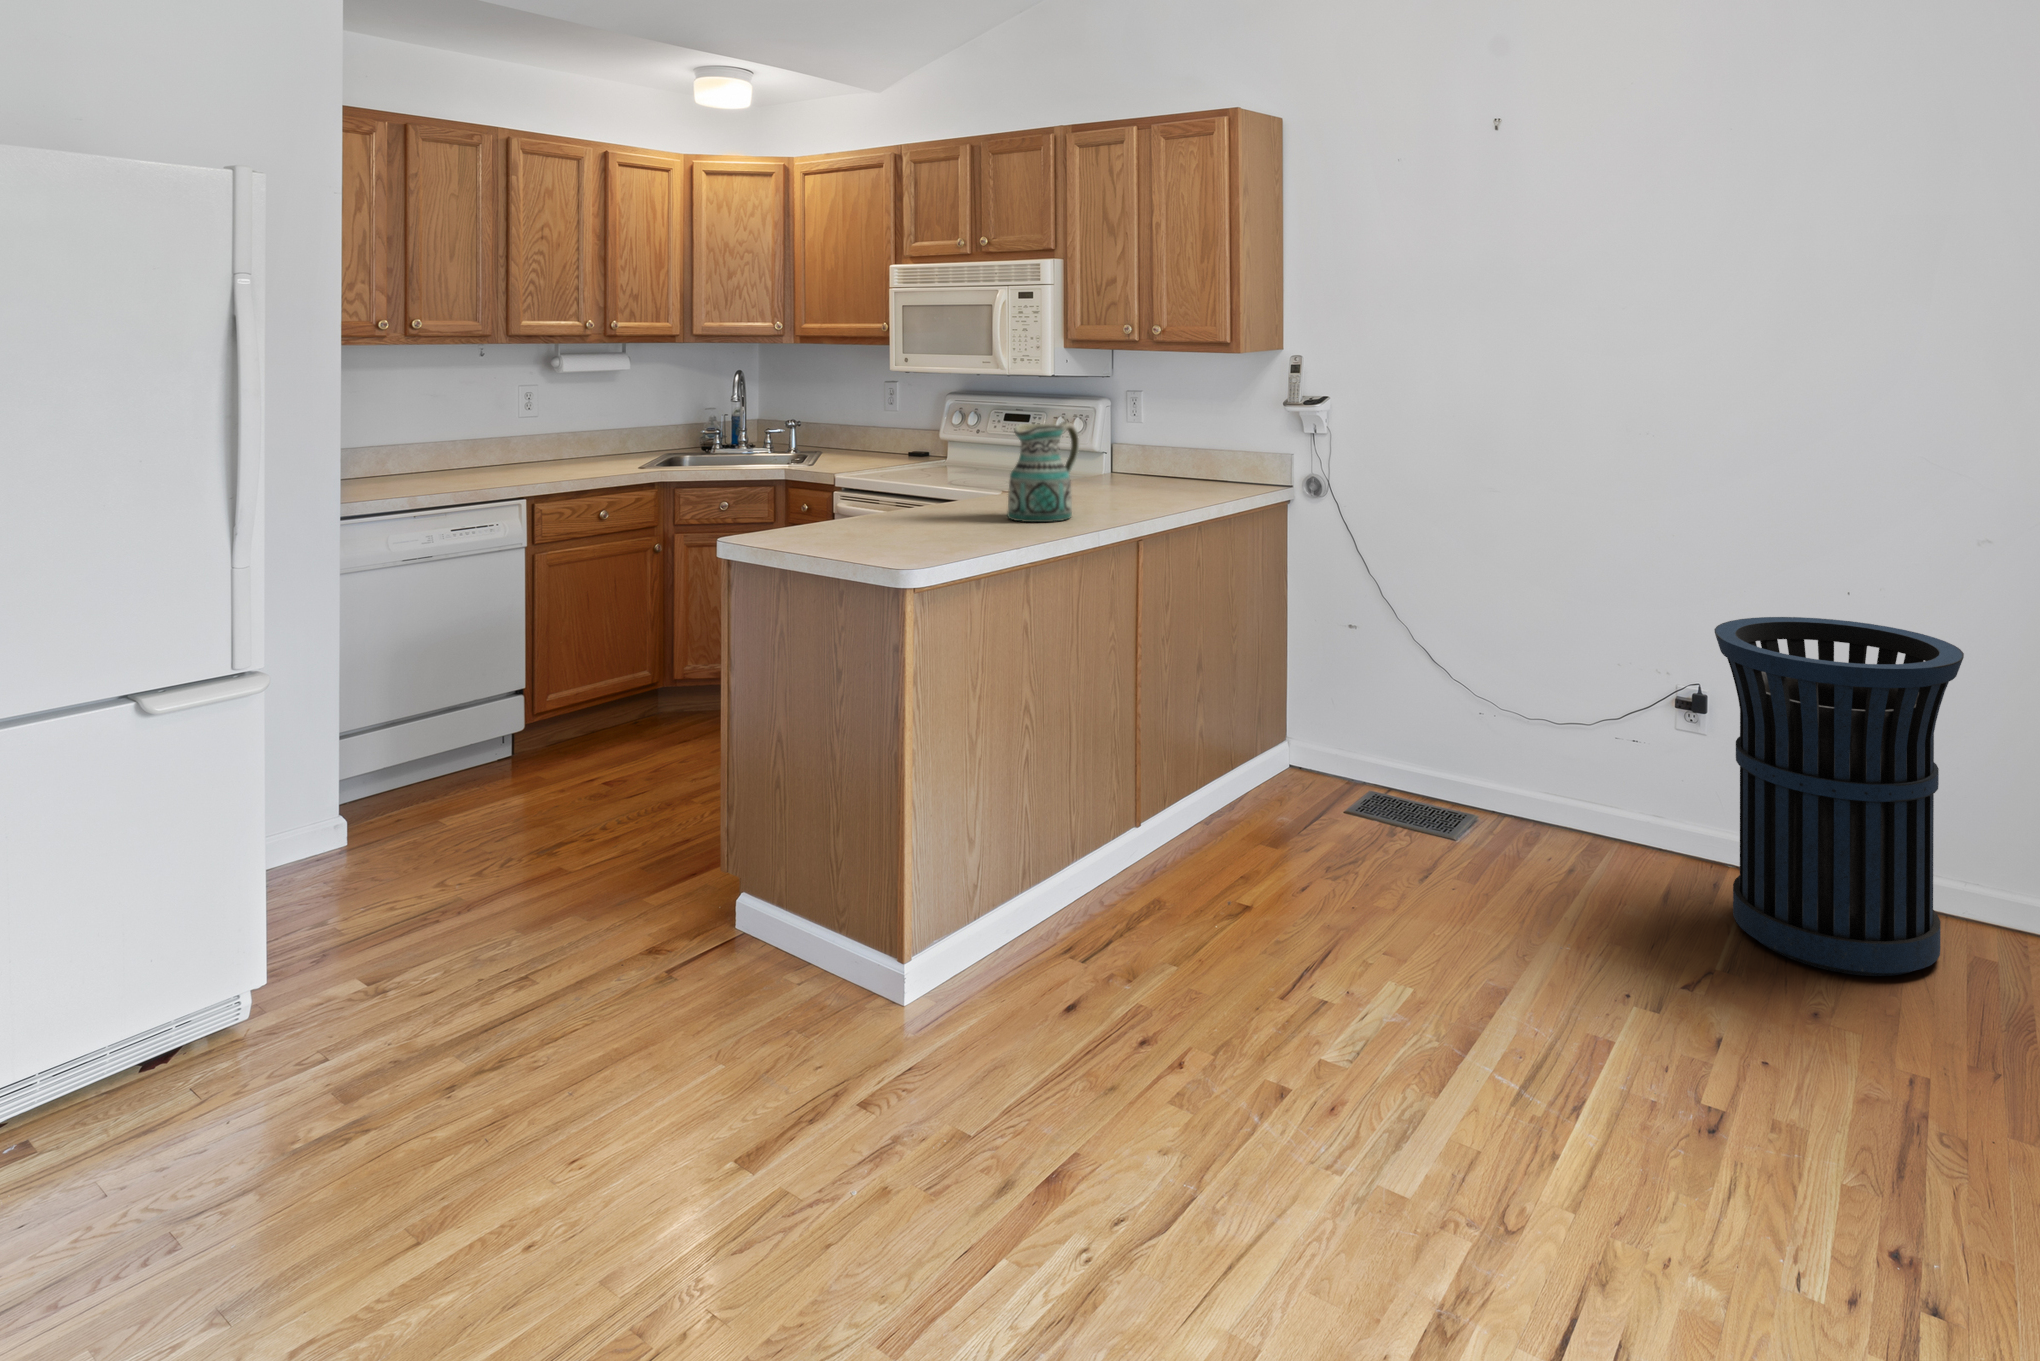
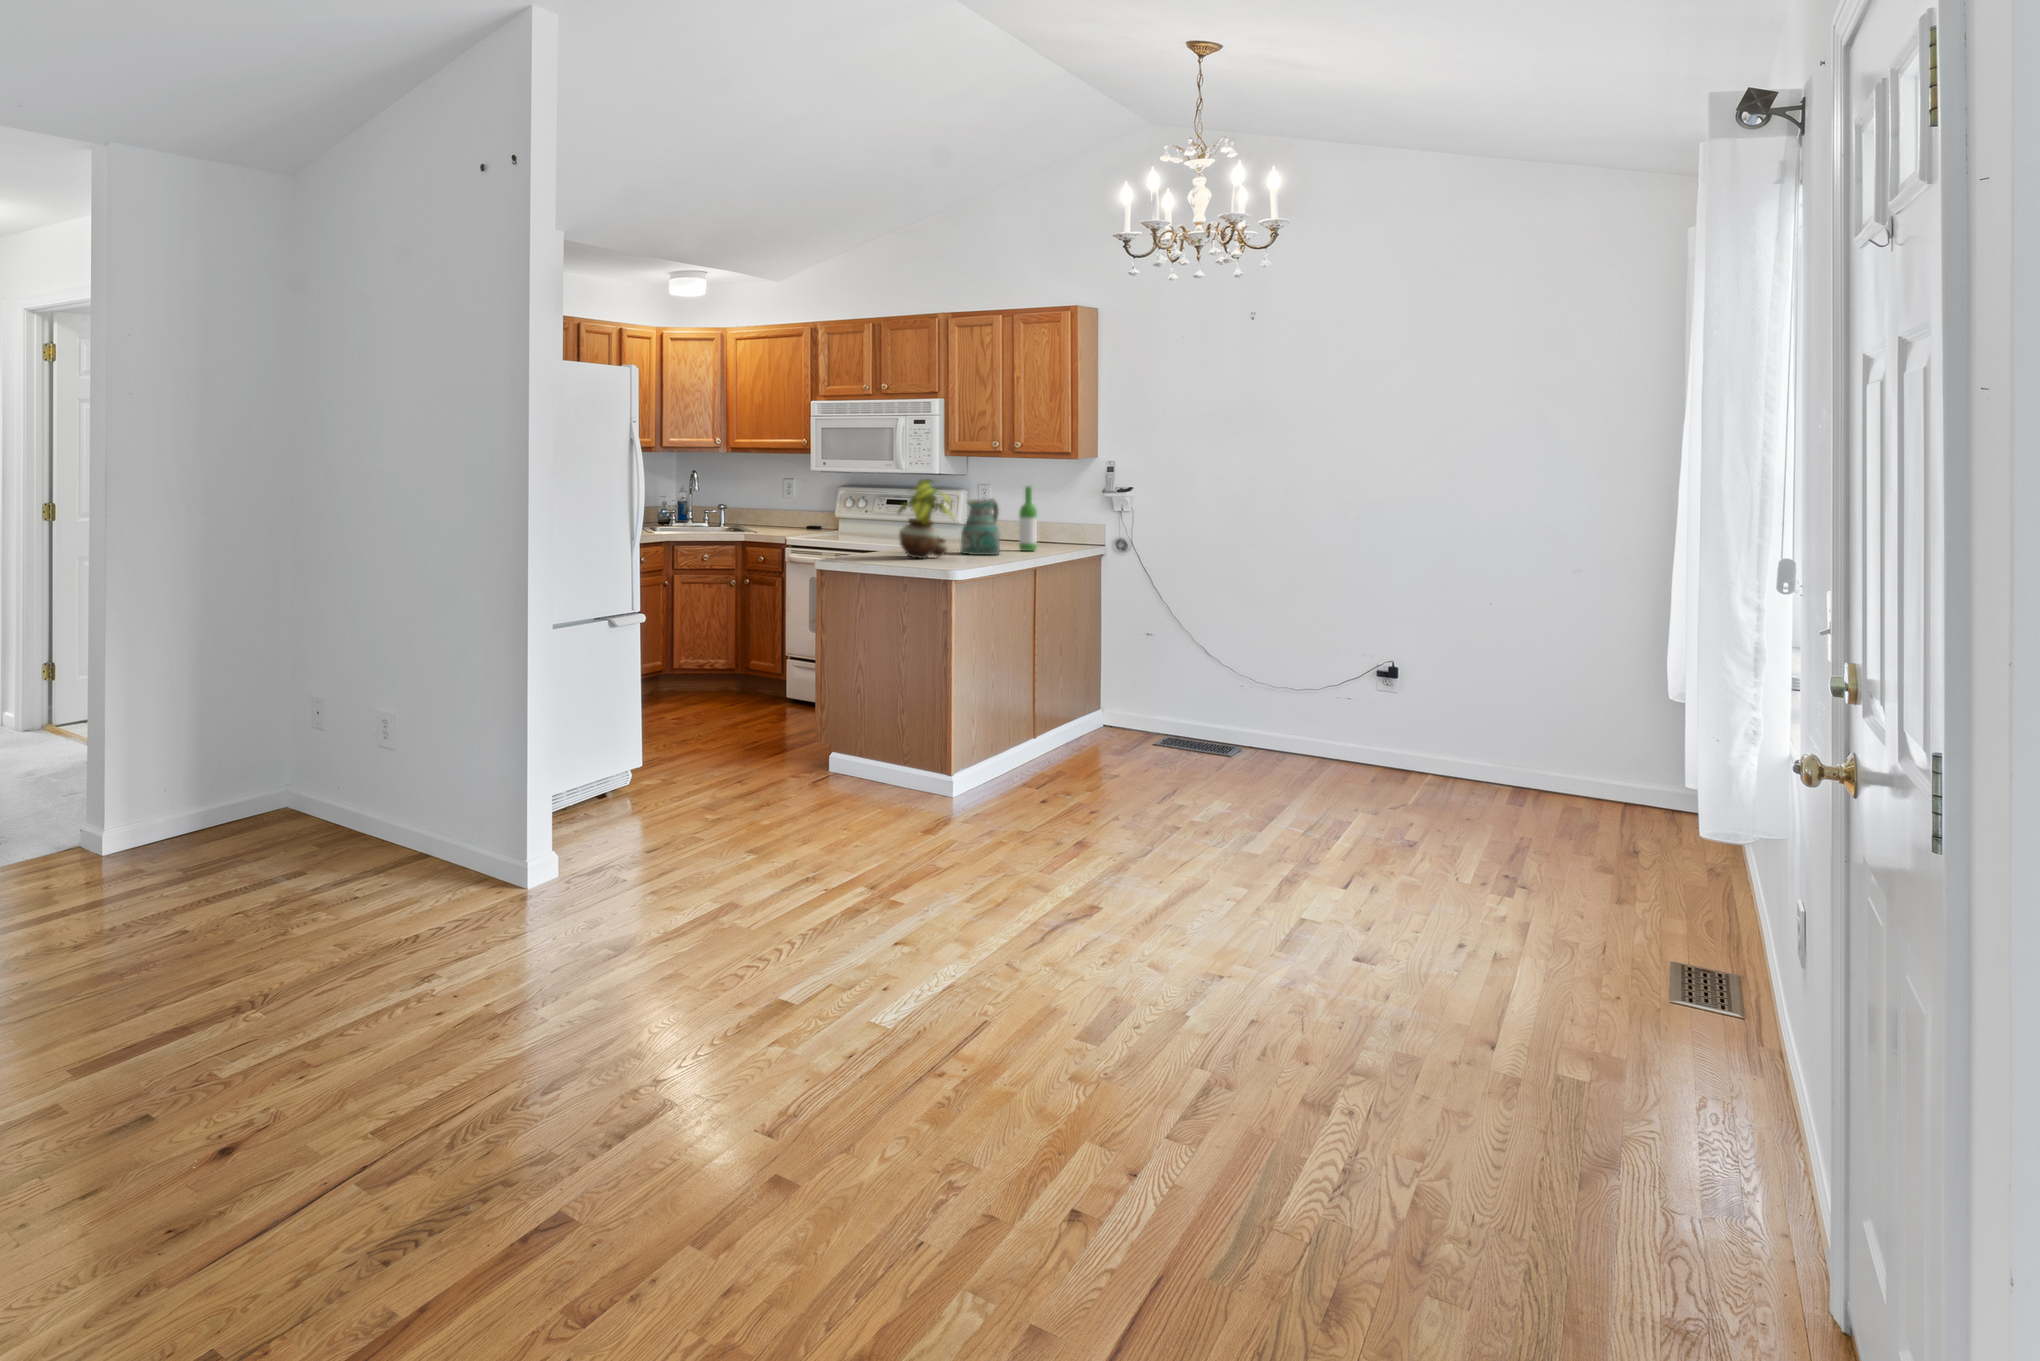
potted plant: none [859,394,957,538] -> present [898,479,953,559]
wine bottle: none [1125,399,1152,507] -> present [1019,486,1037,551]
trash can: present [1714,617,1964,976] -> none [1402,617,1555,808]

